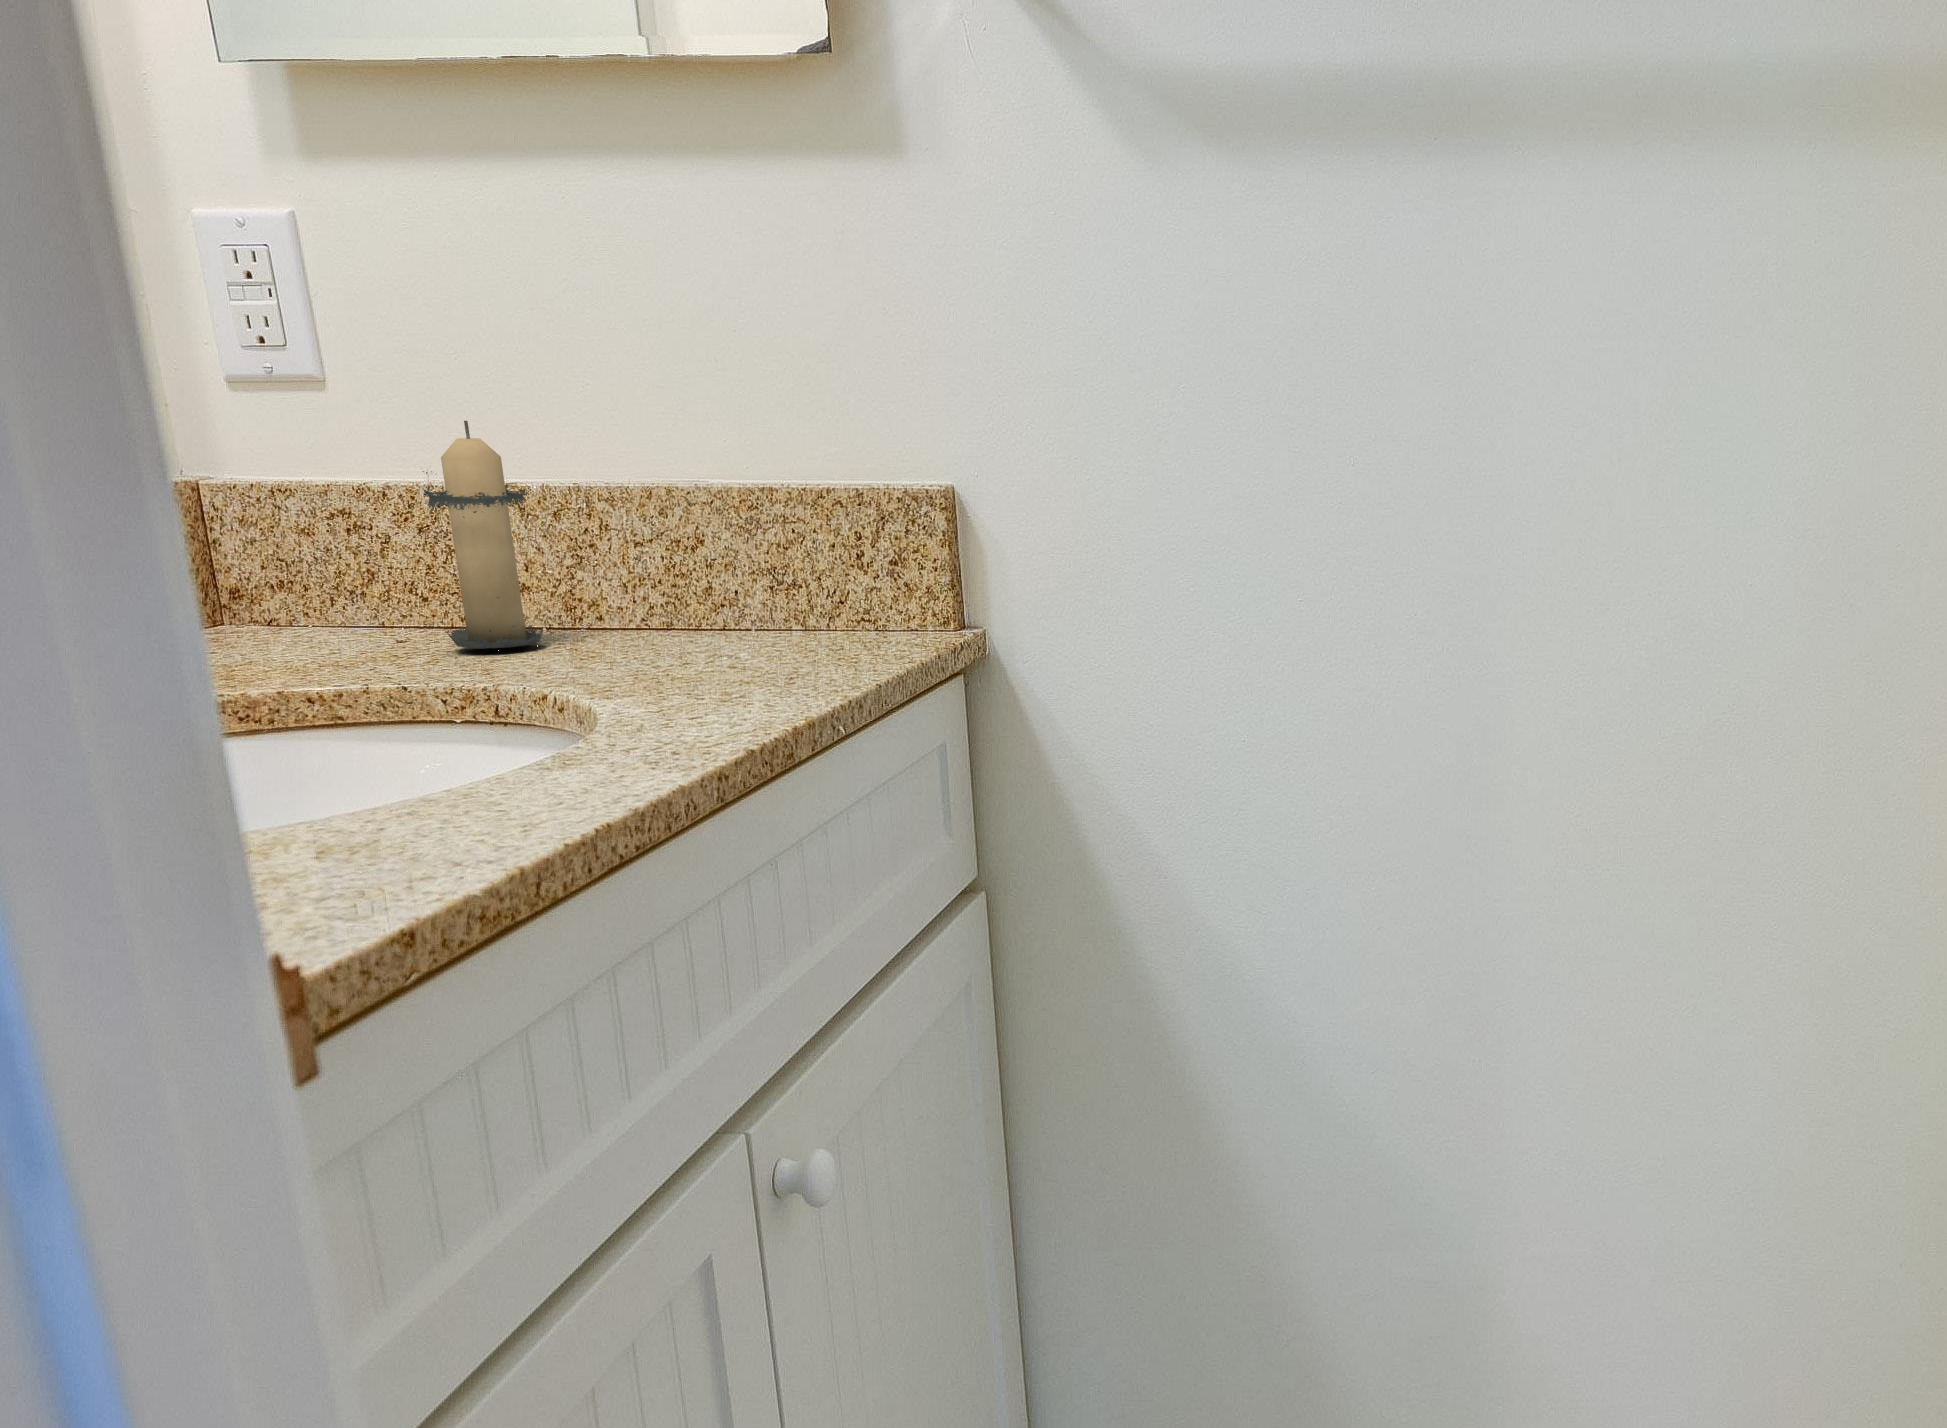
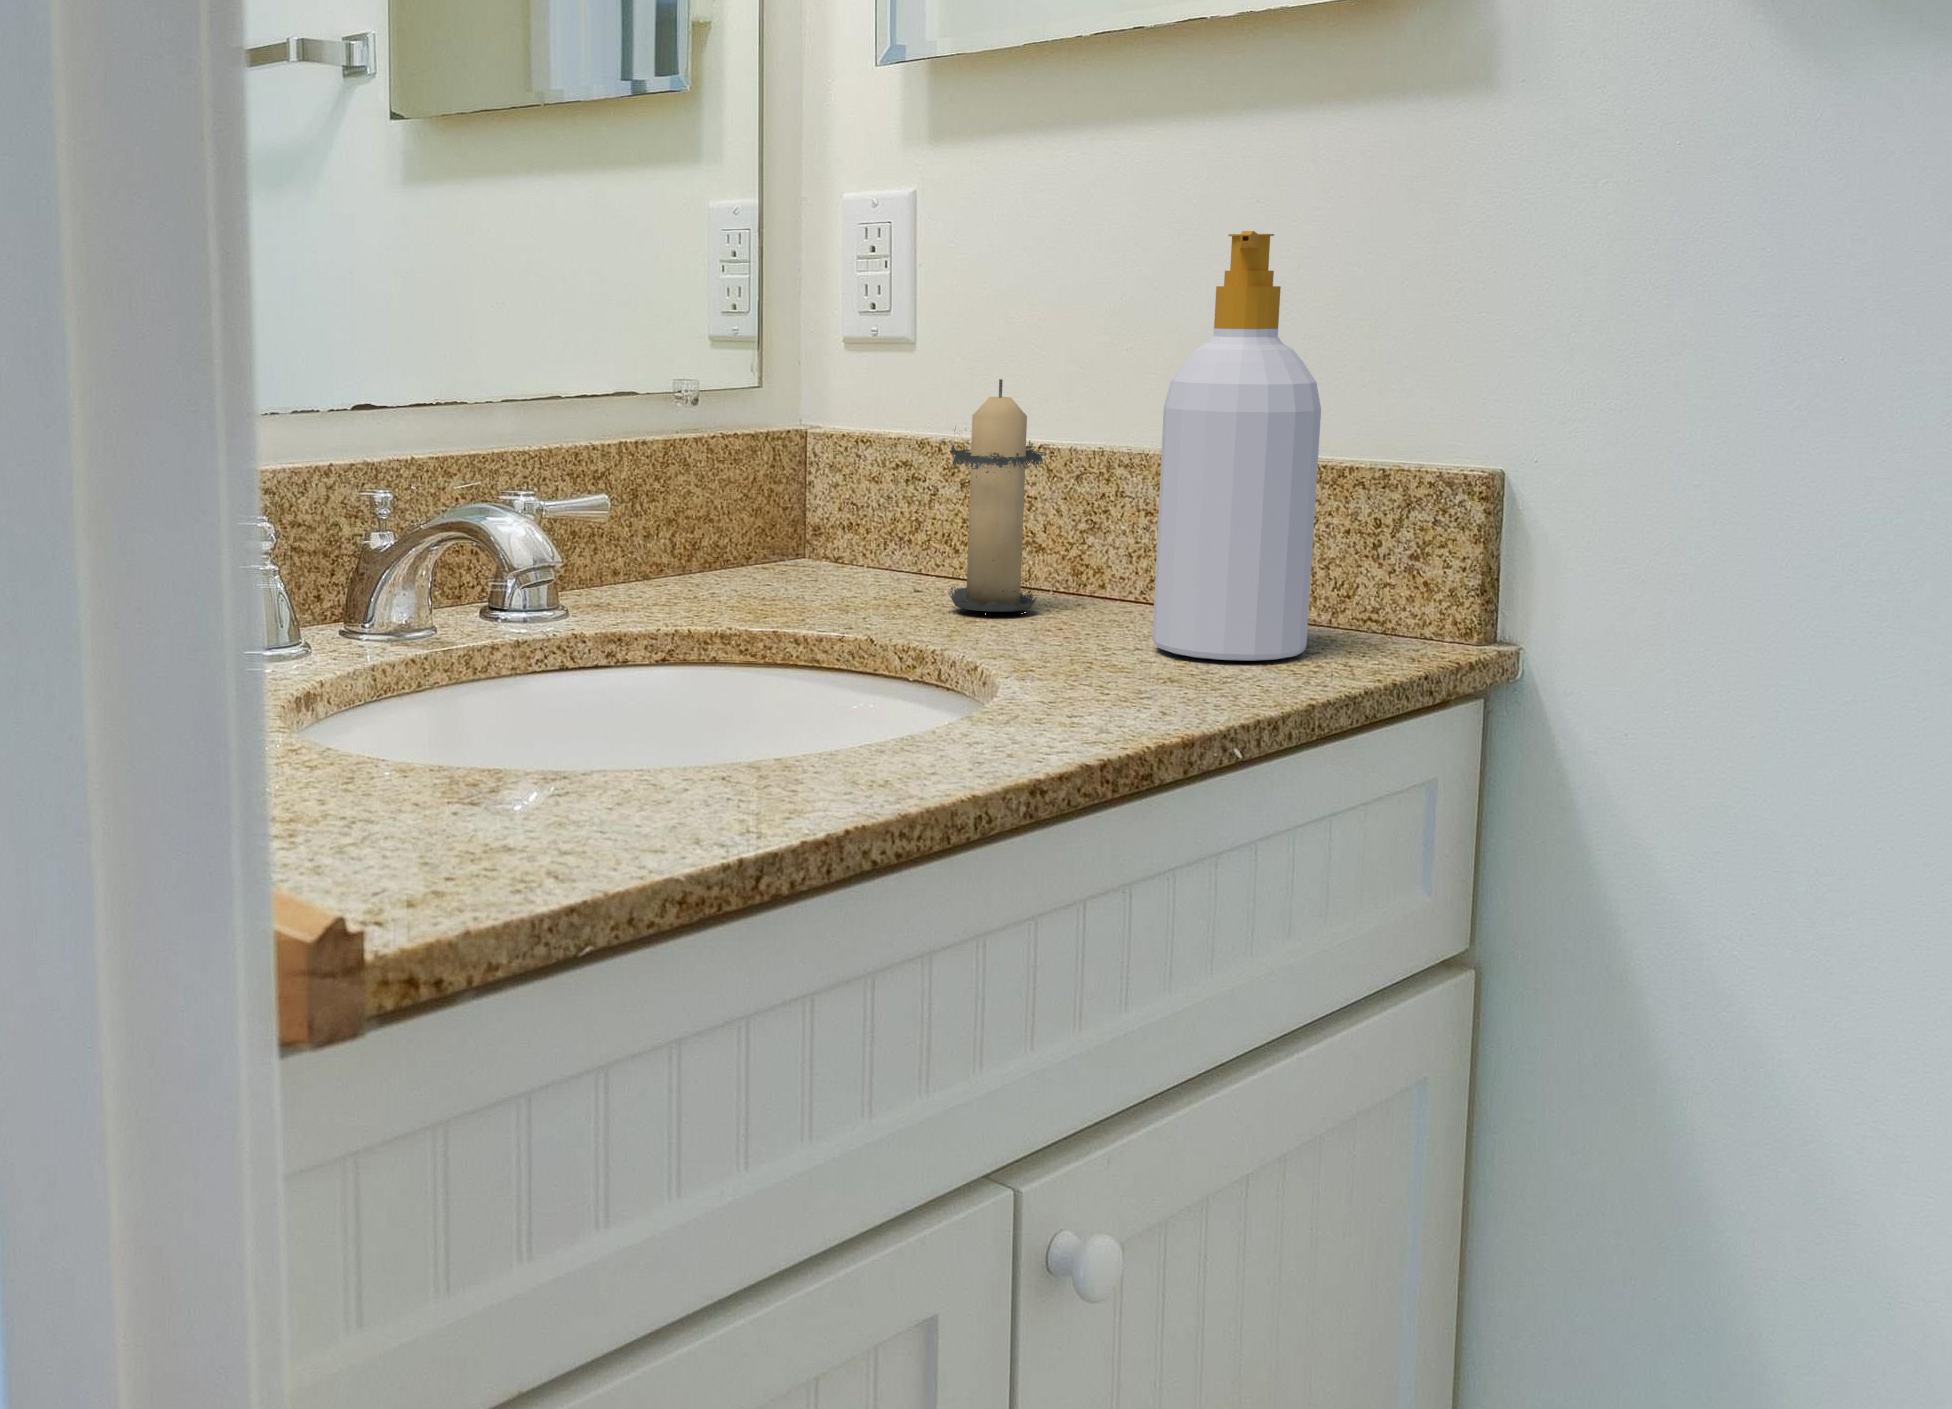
soap bottle: none [667,278,830,662] -> present [1152,231,1321,661]

